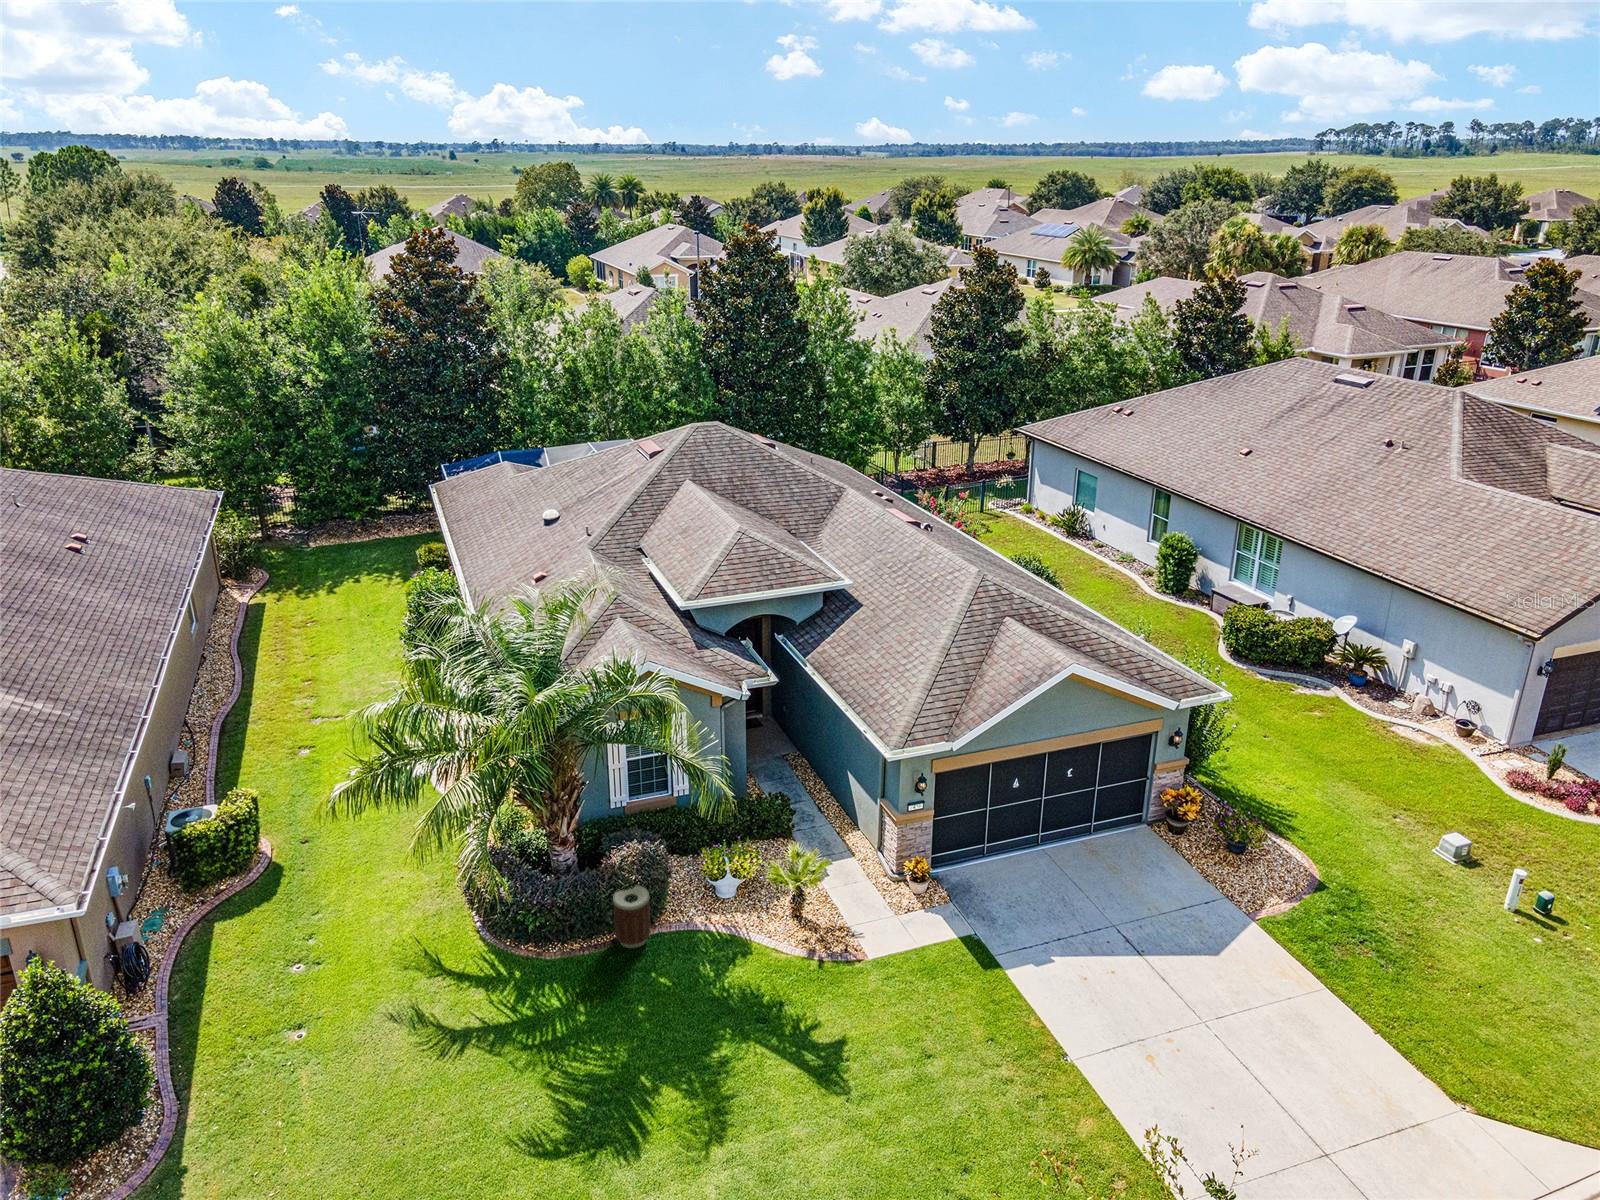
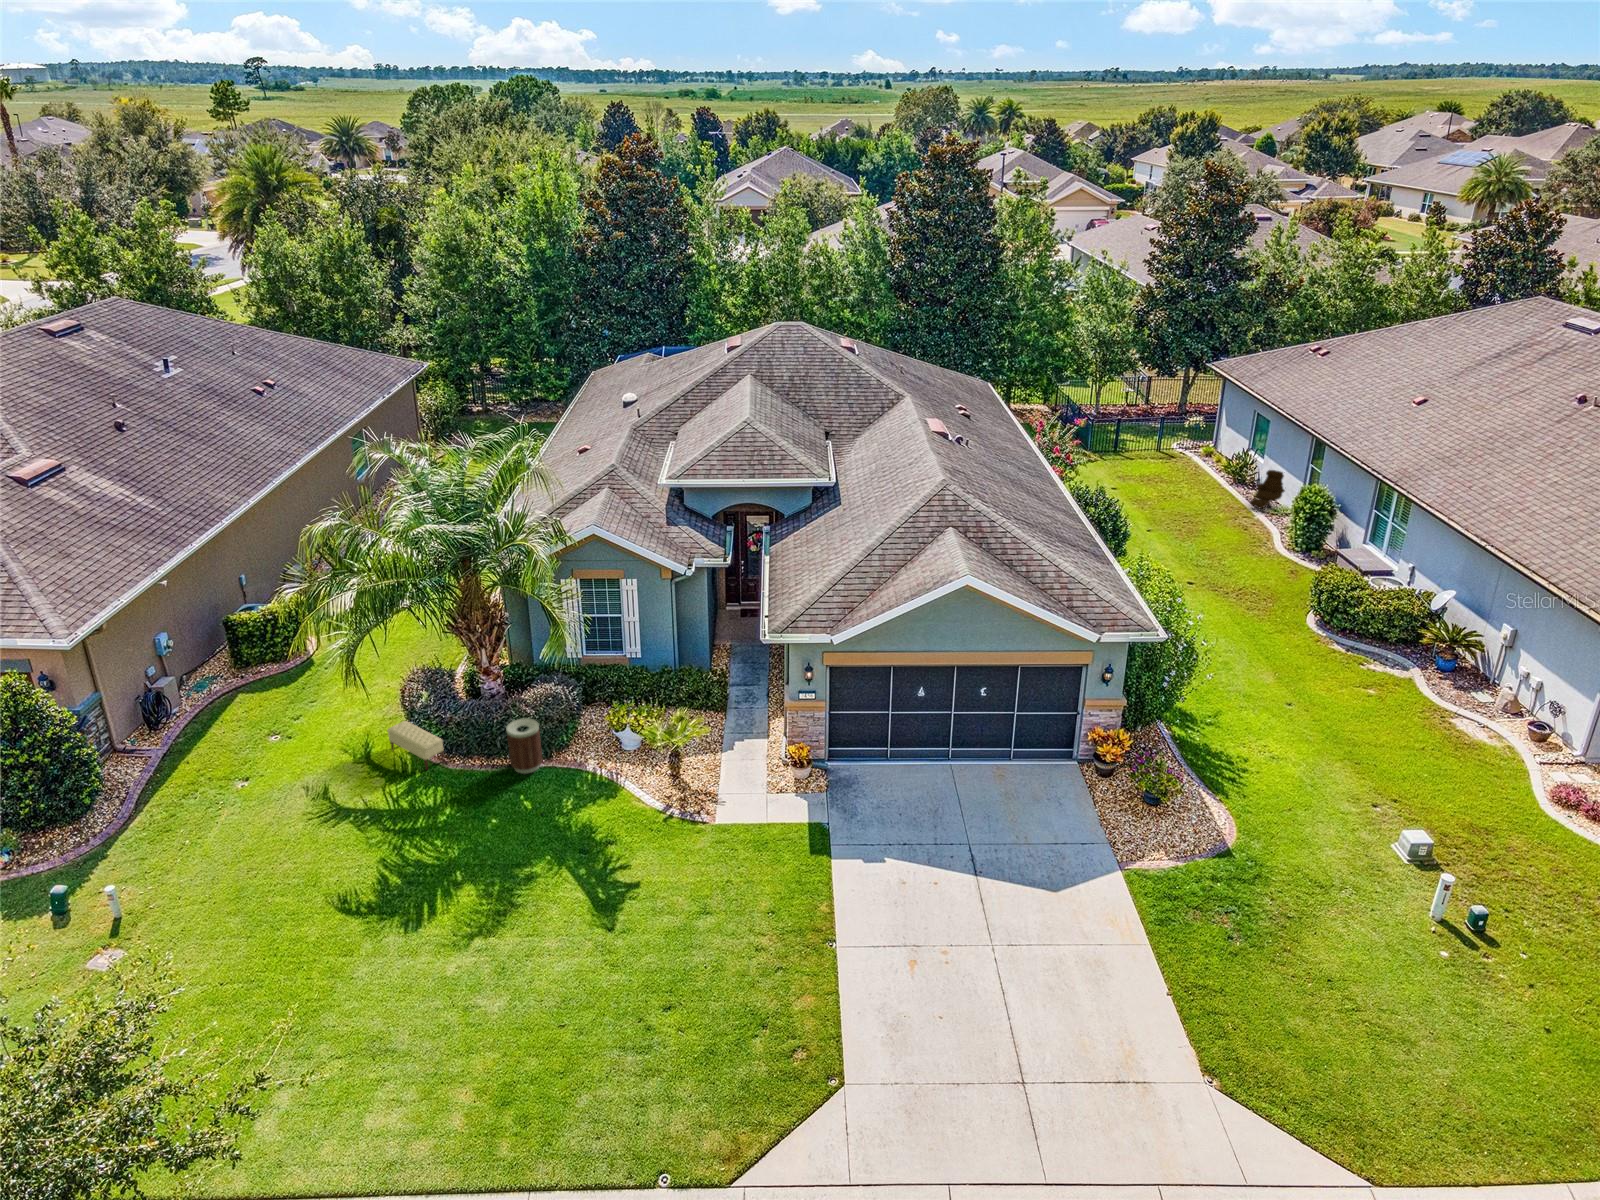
lounge chair: none [1099,521,1125,560] -> present [1250,470,1285,509]
bench: none [460,915,536,968] -> present [387,721,444,770]

